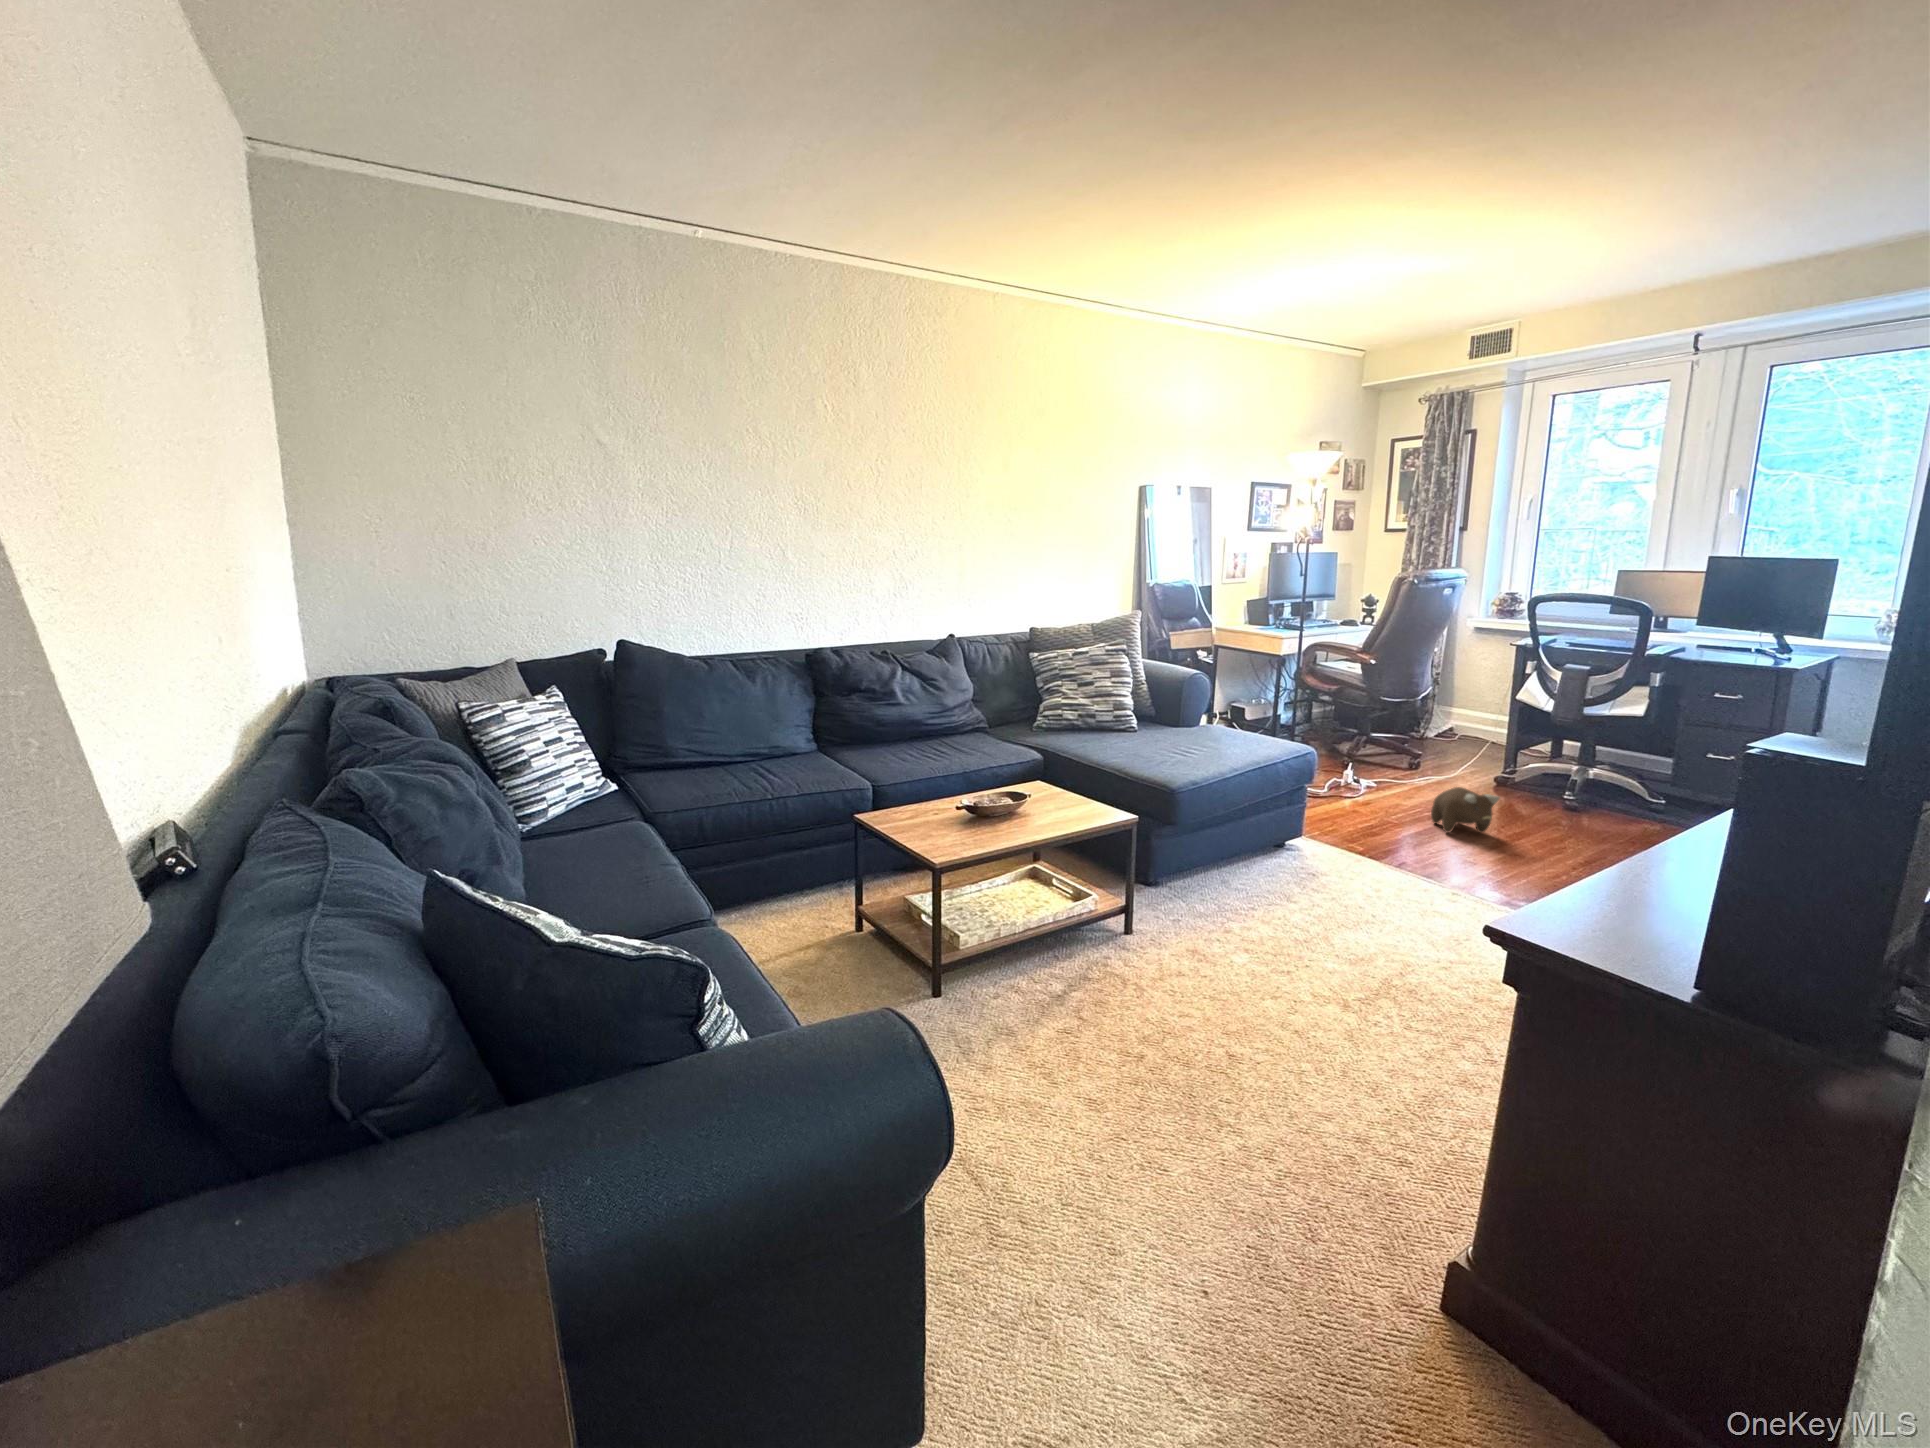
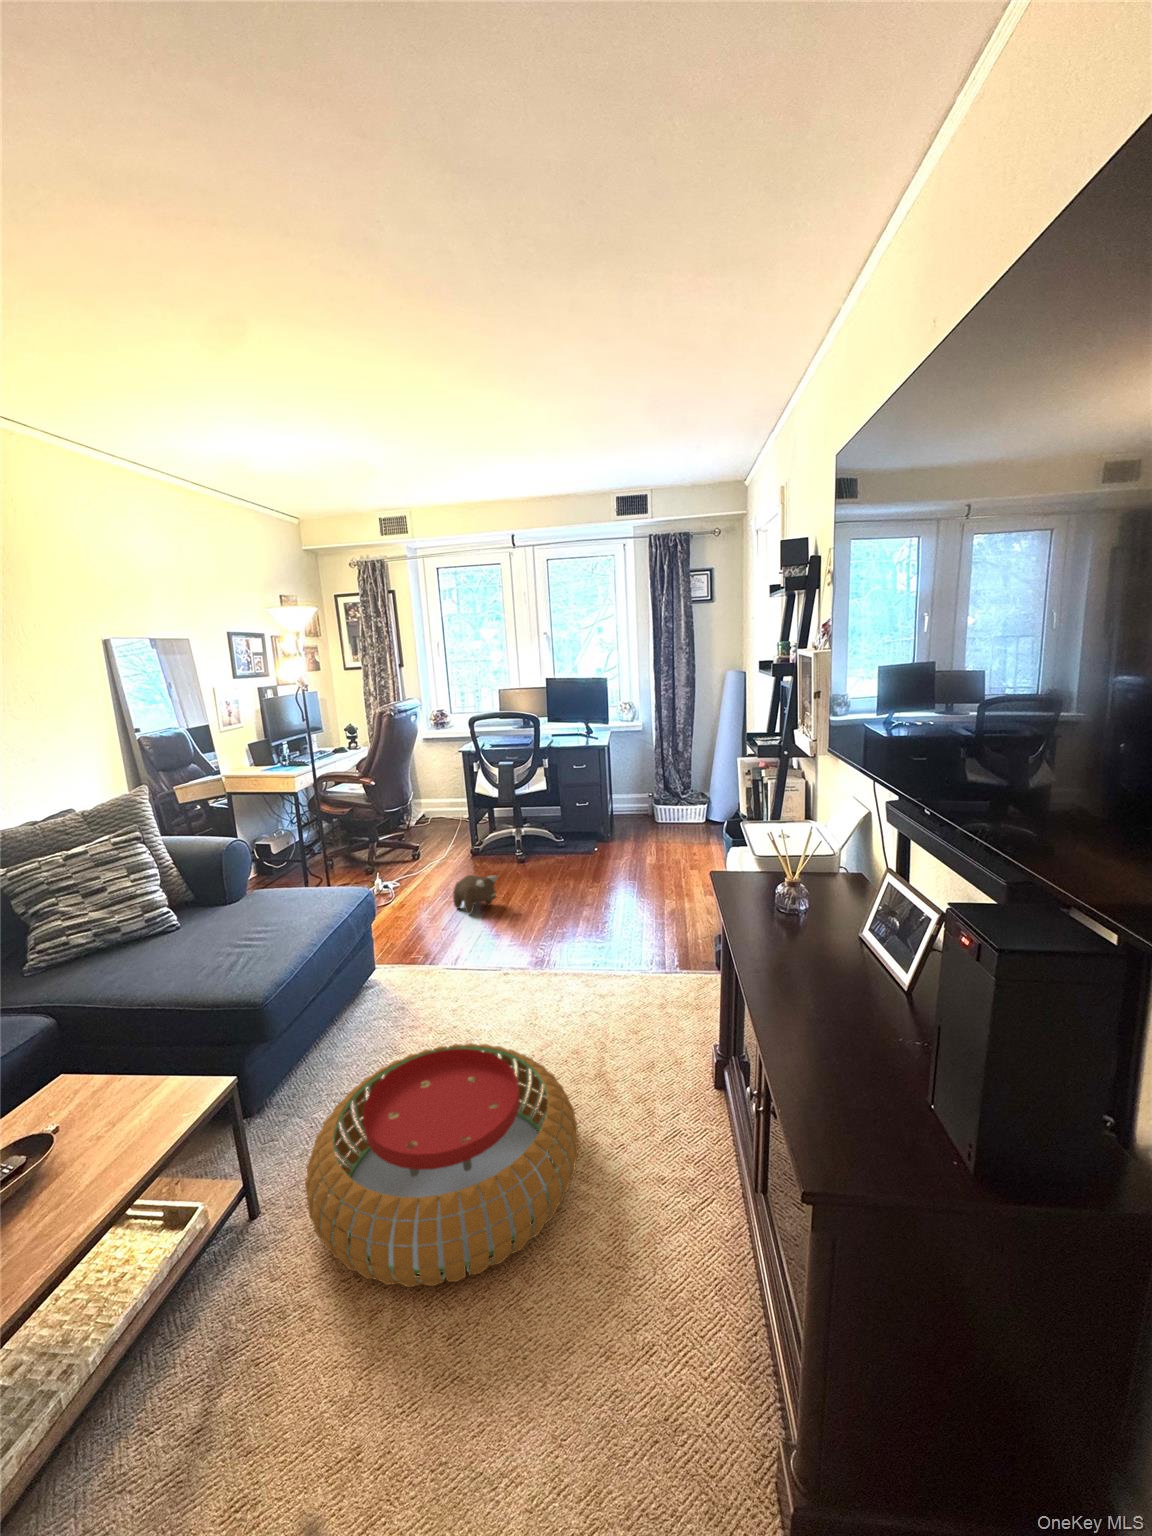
pouf: none [1163,879,1443,1056] -> present [305,1043,578,1287]

